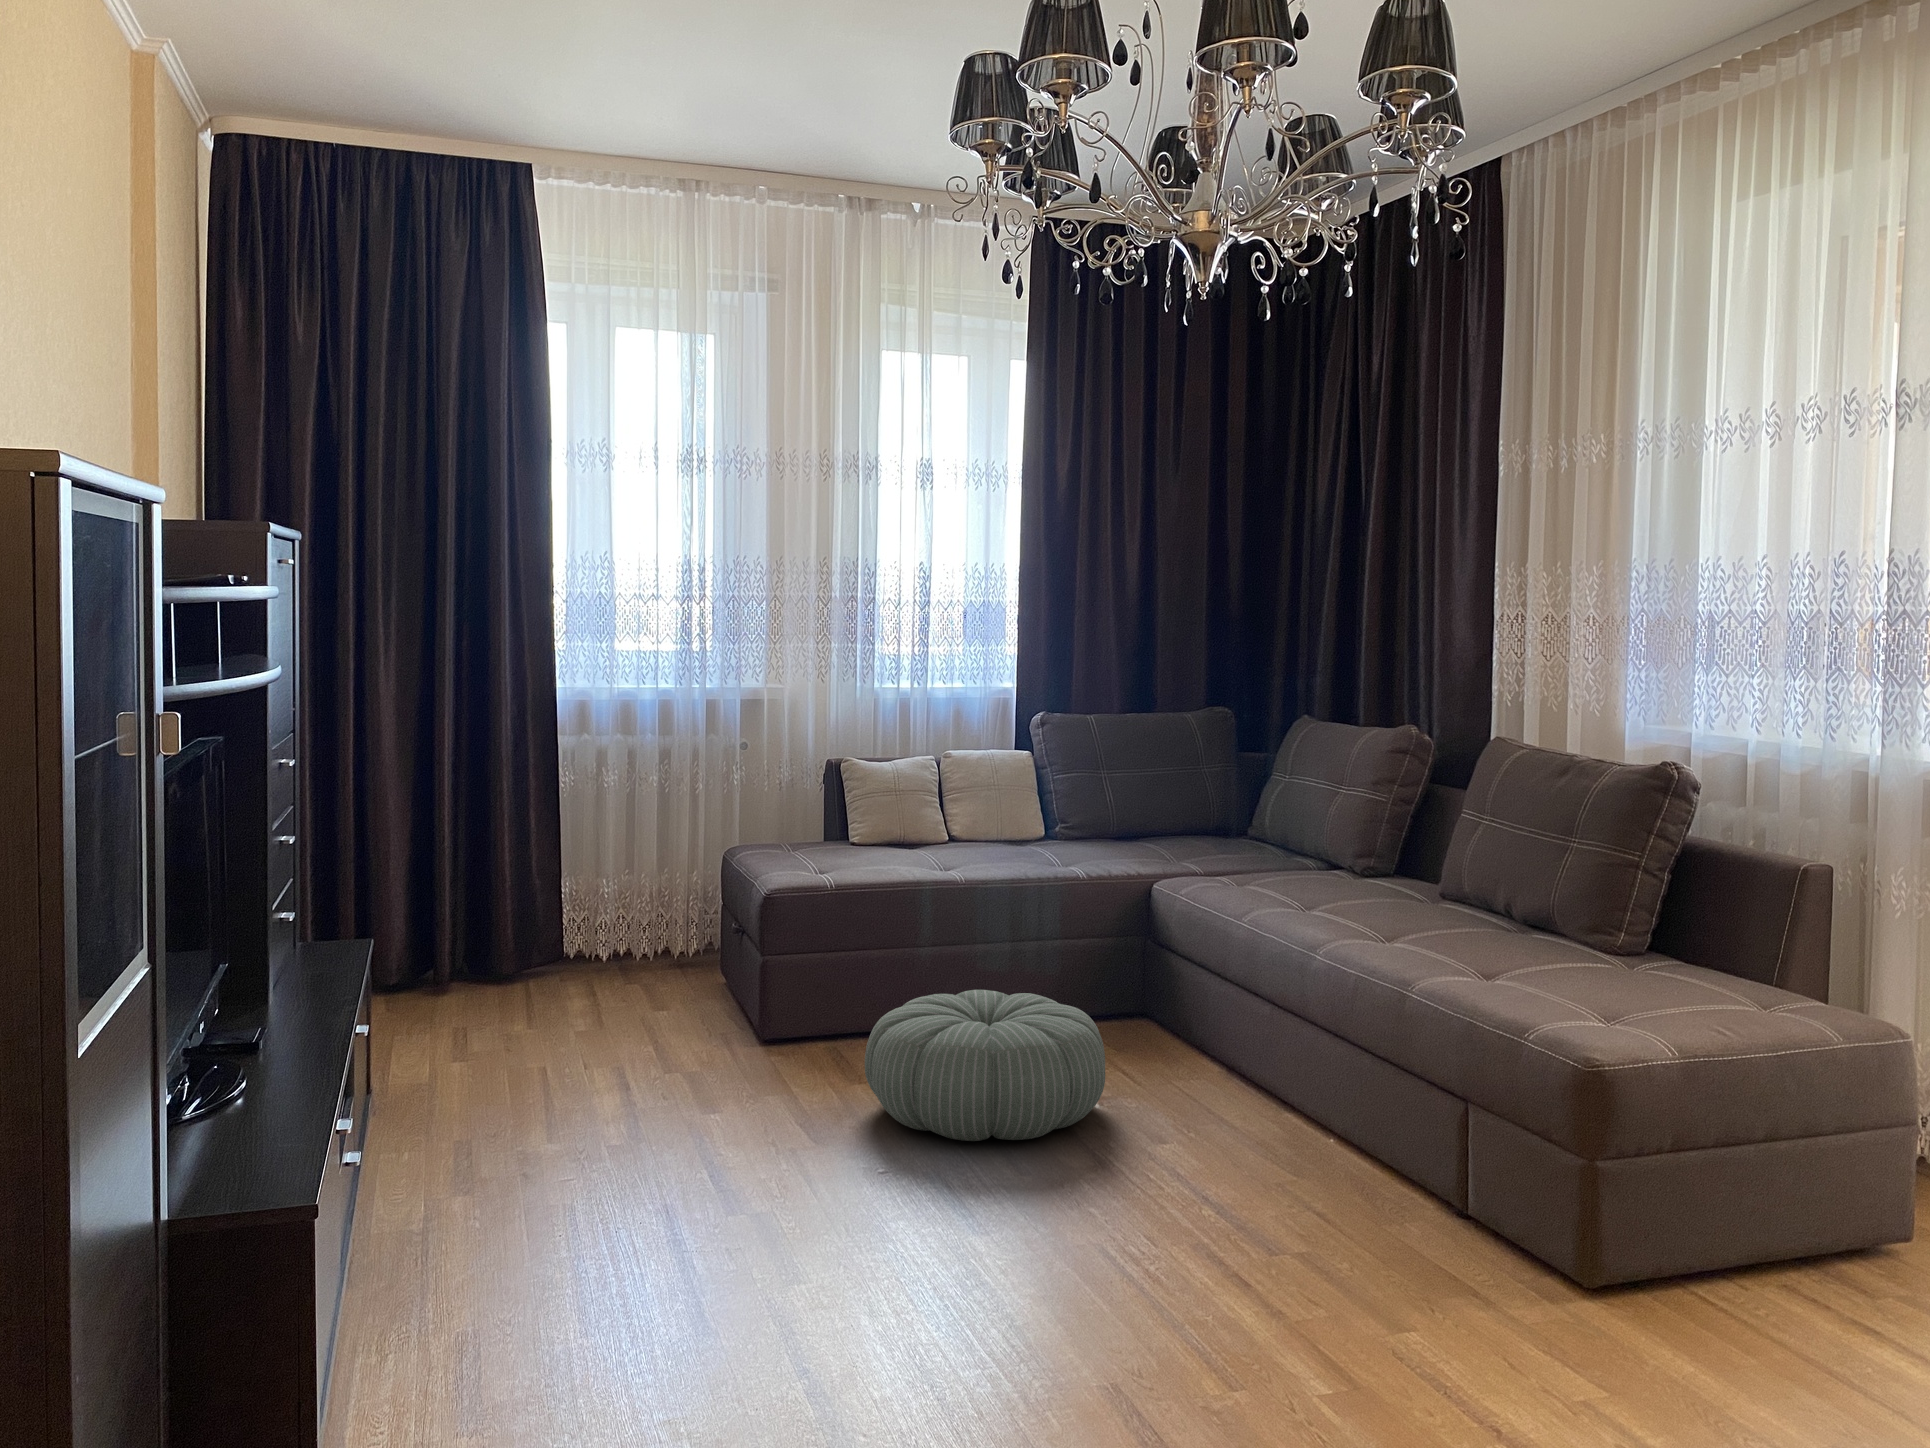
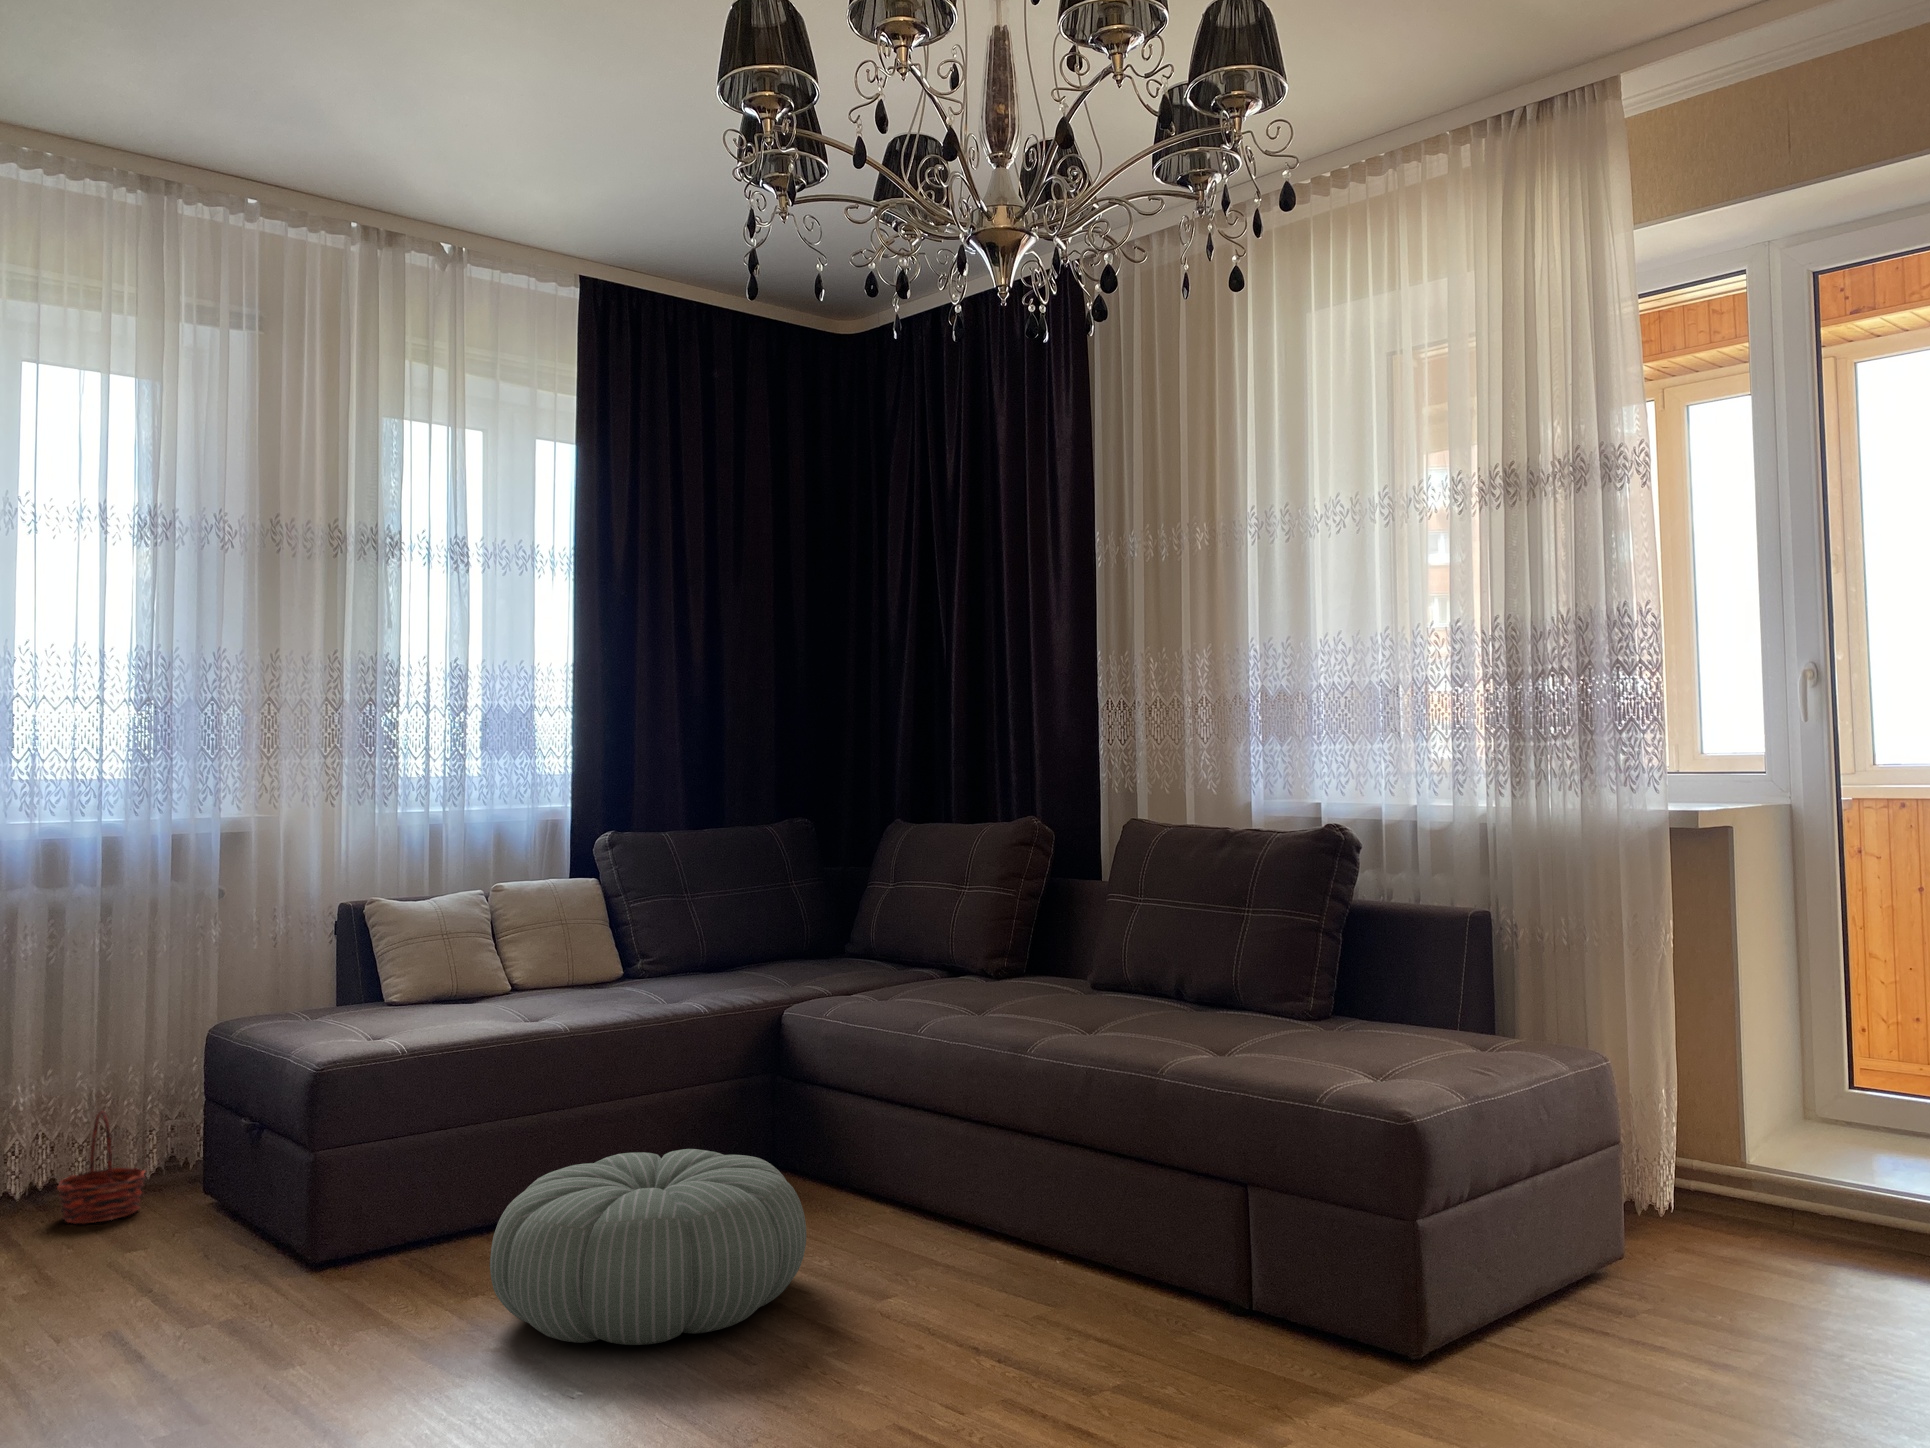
basket: none [636,902,693,981] -> present [57,1111,145,1223]

